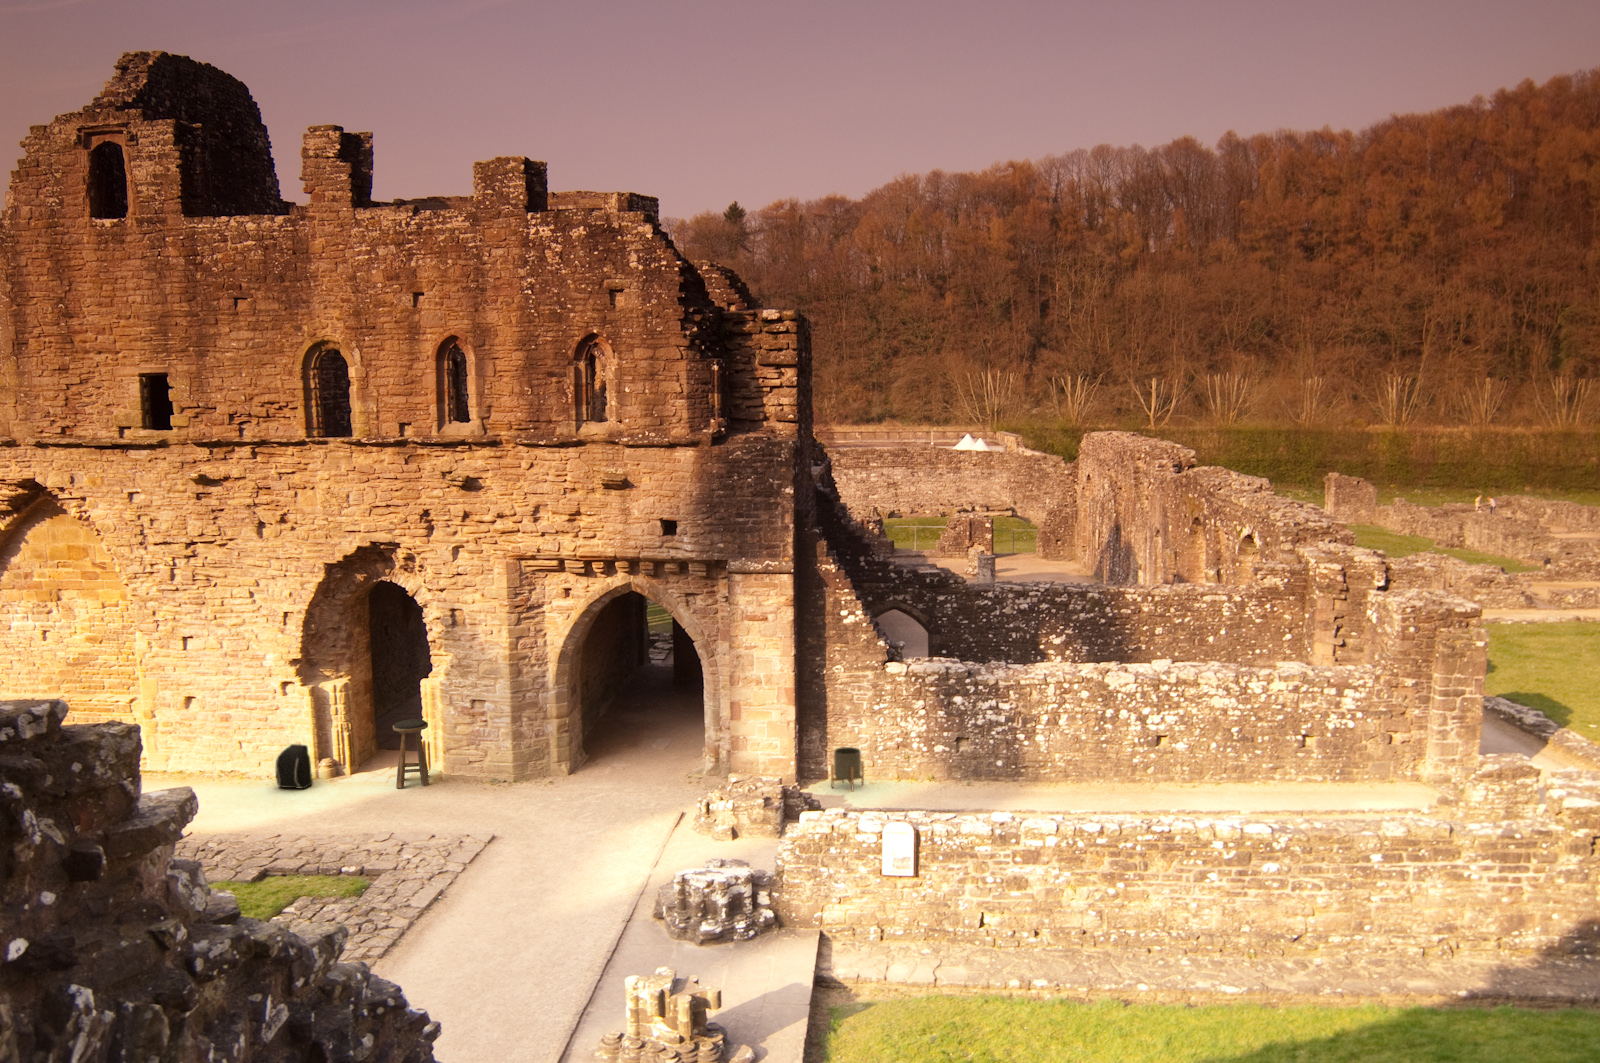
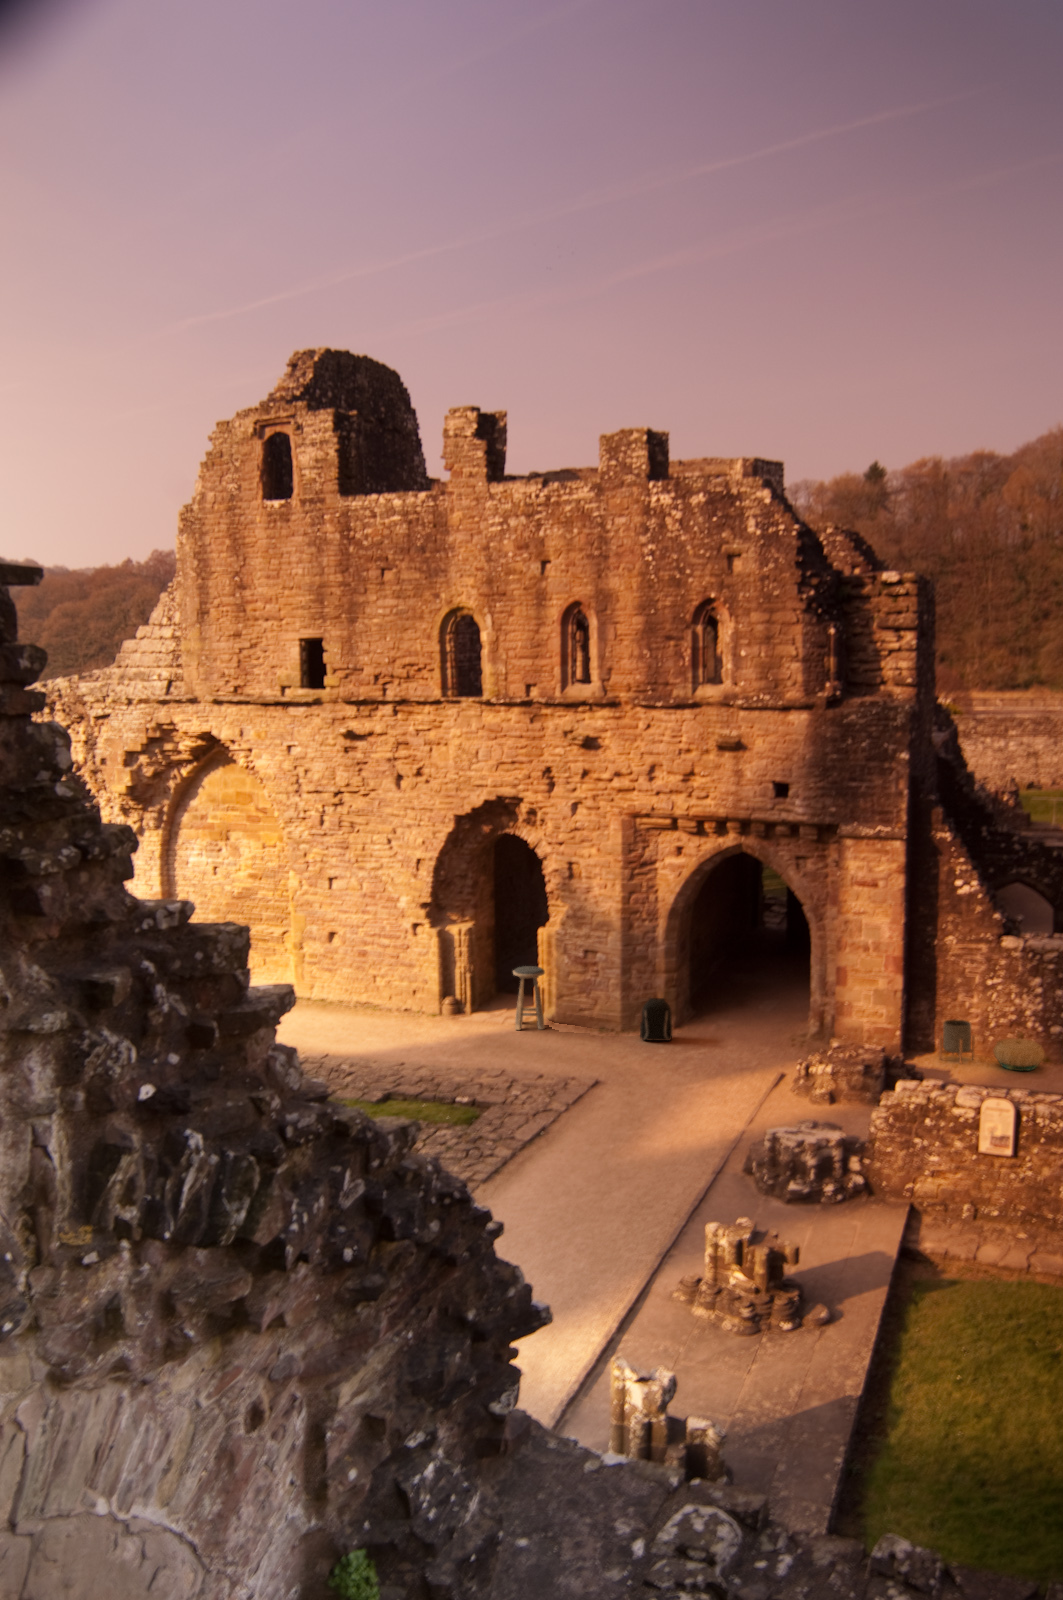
backpack: present [276,744,313,789] -> present [640,998,672,1041]
basket: none [882,762,930,794] -> present [993,1038,1045,1071]

